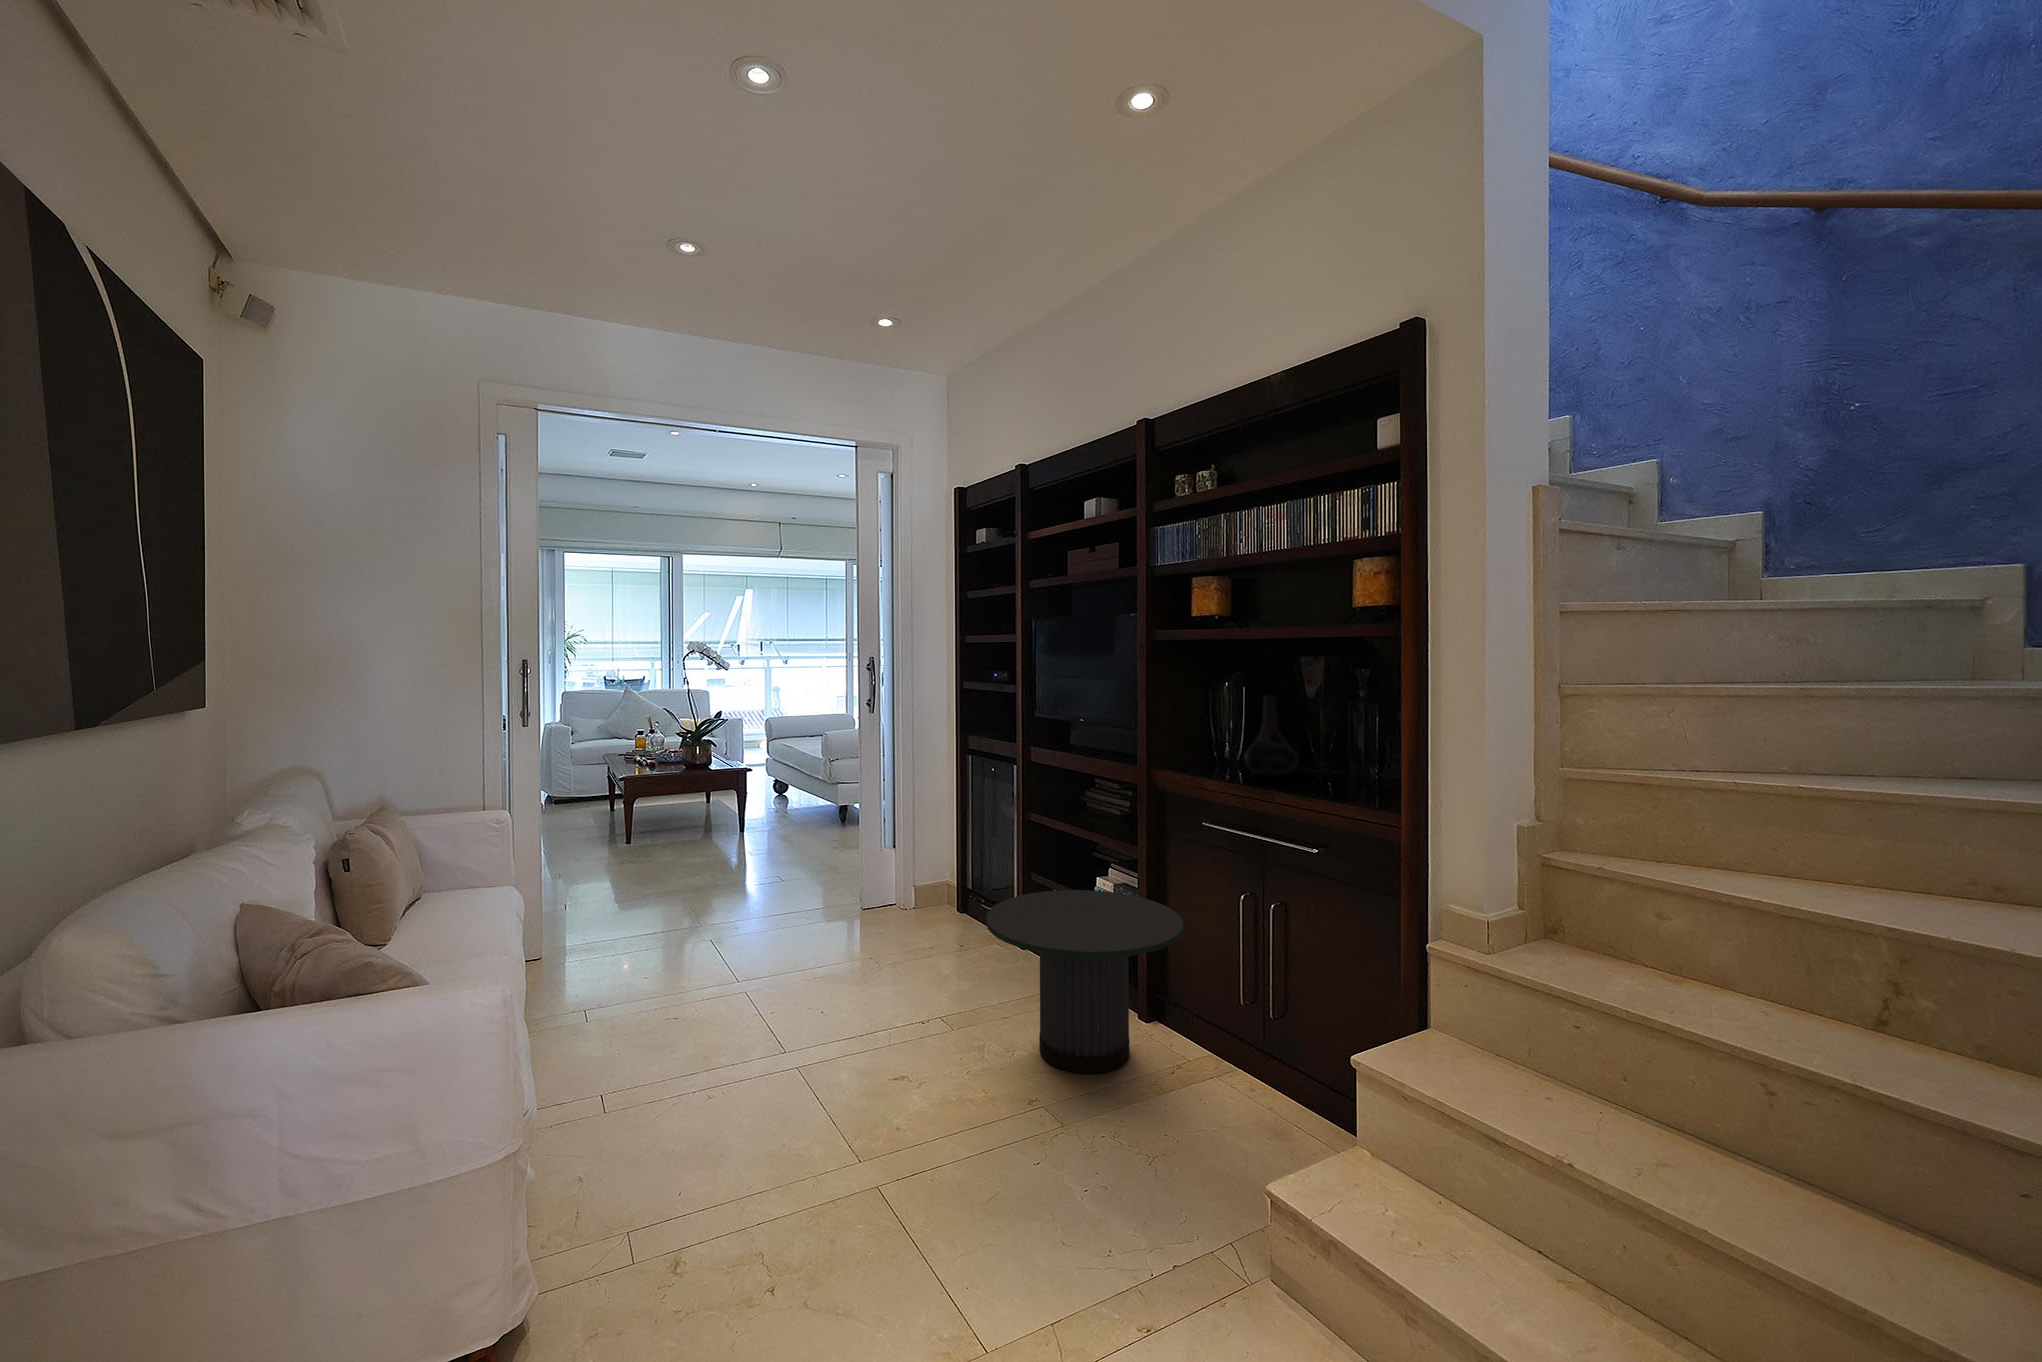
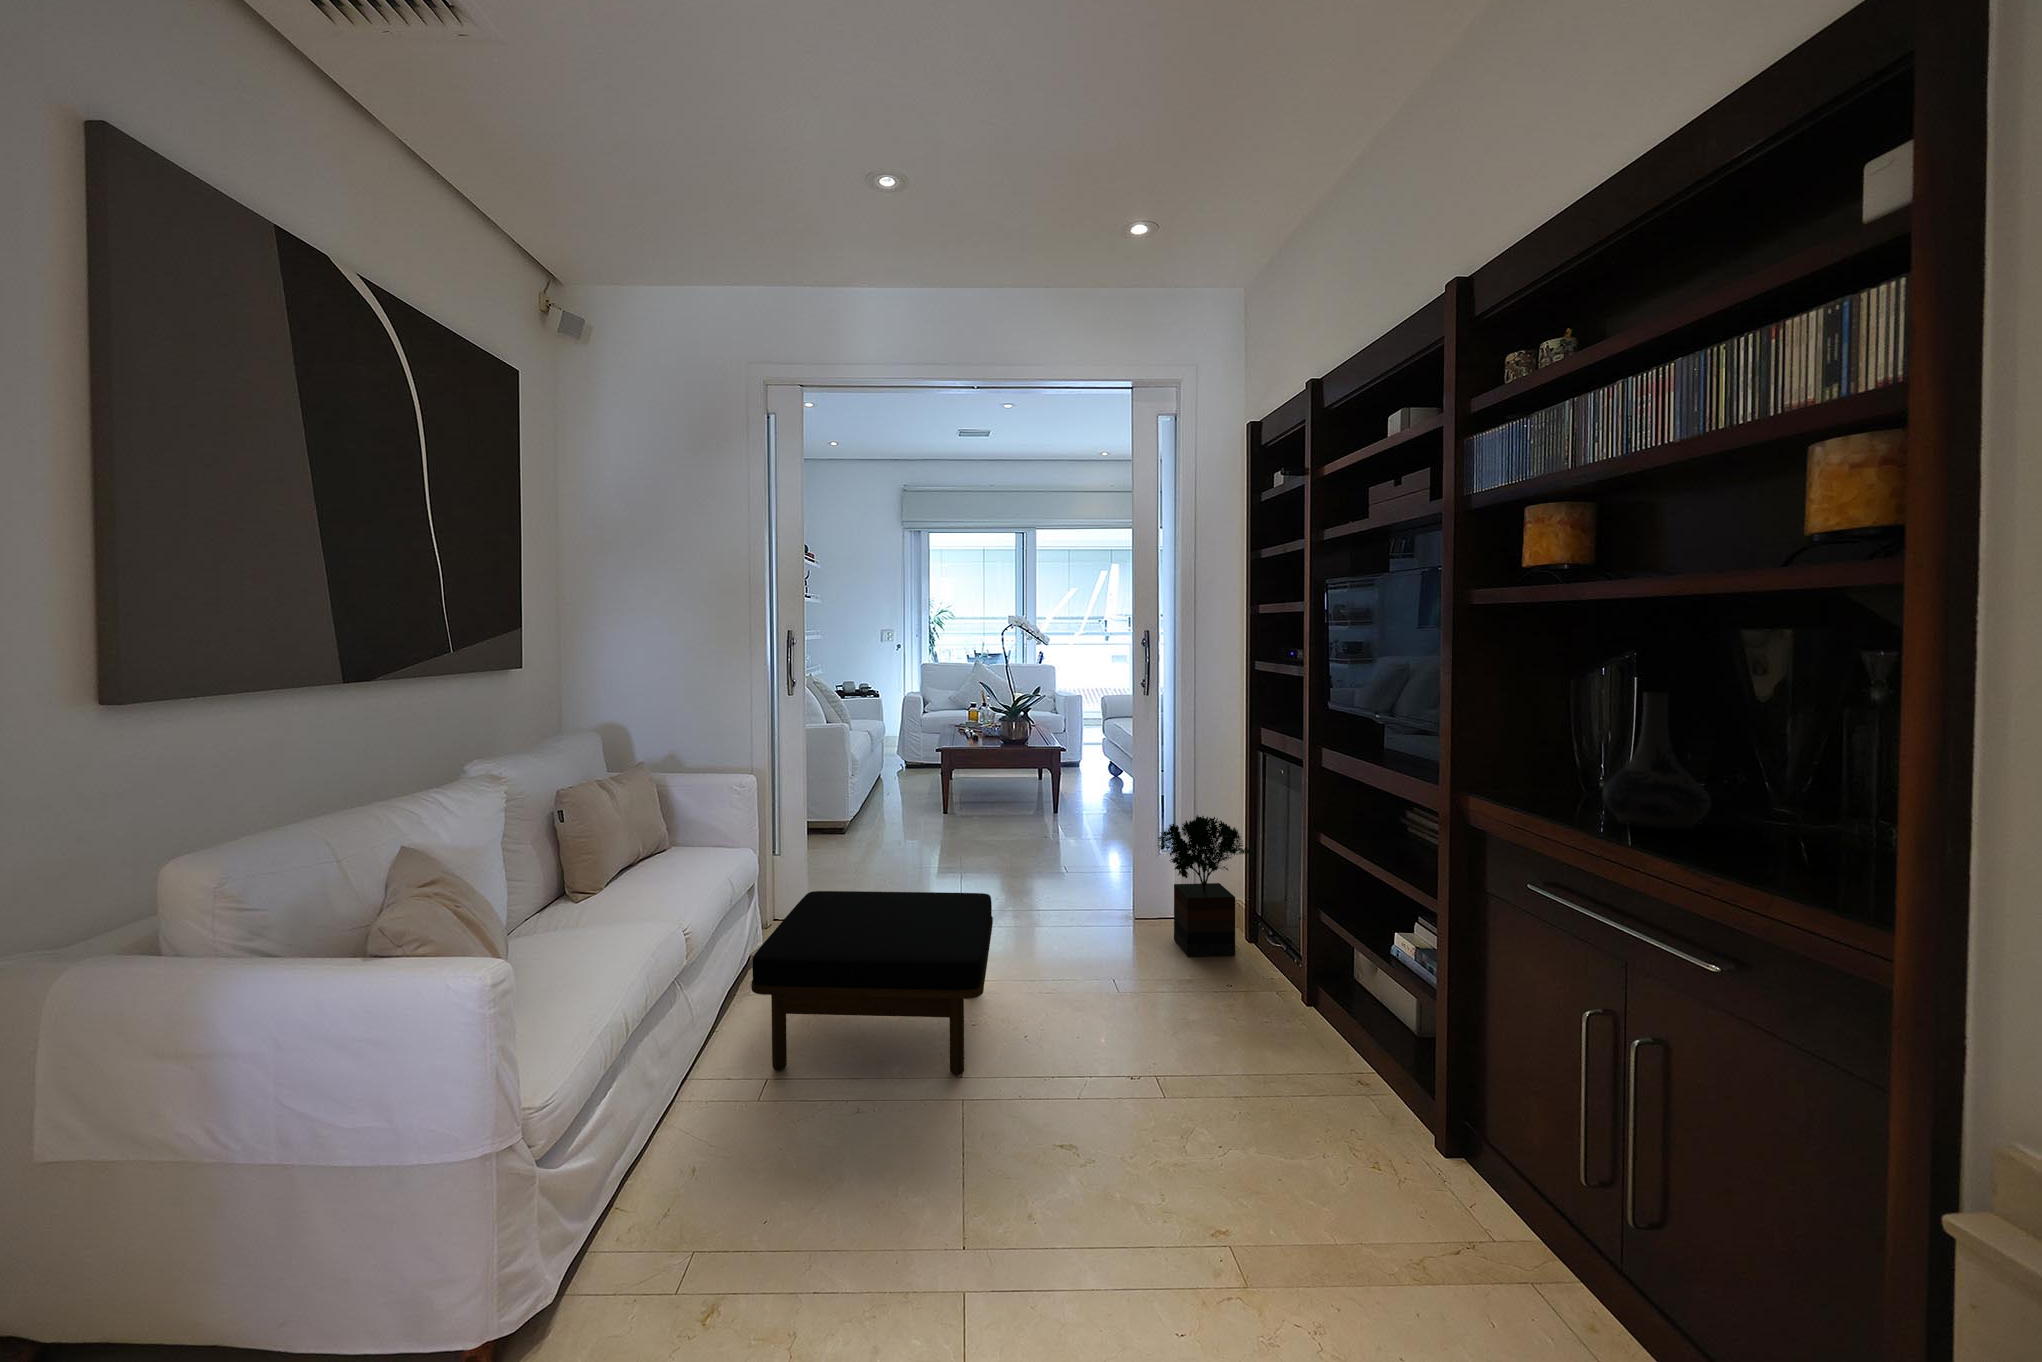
potted tree: none [887,810,967,928] -> present [1158,815,1255,957]
side table: present [986,890,1183,1073] -> none [1188,946,1487,1224]
ottoman: none [576,894,801,1081] -> present [751,891,993,1075]

